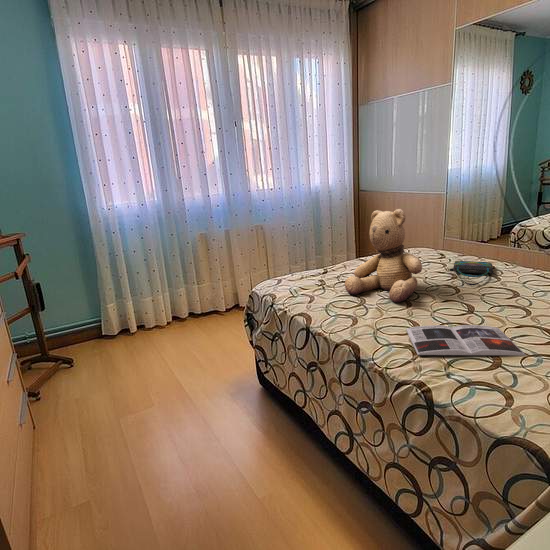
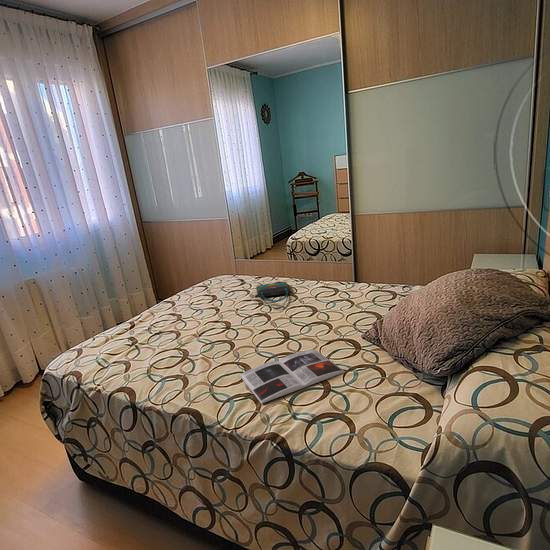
teddy bear: present [345,209,422,303] -> none [161,250,236,348]

